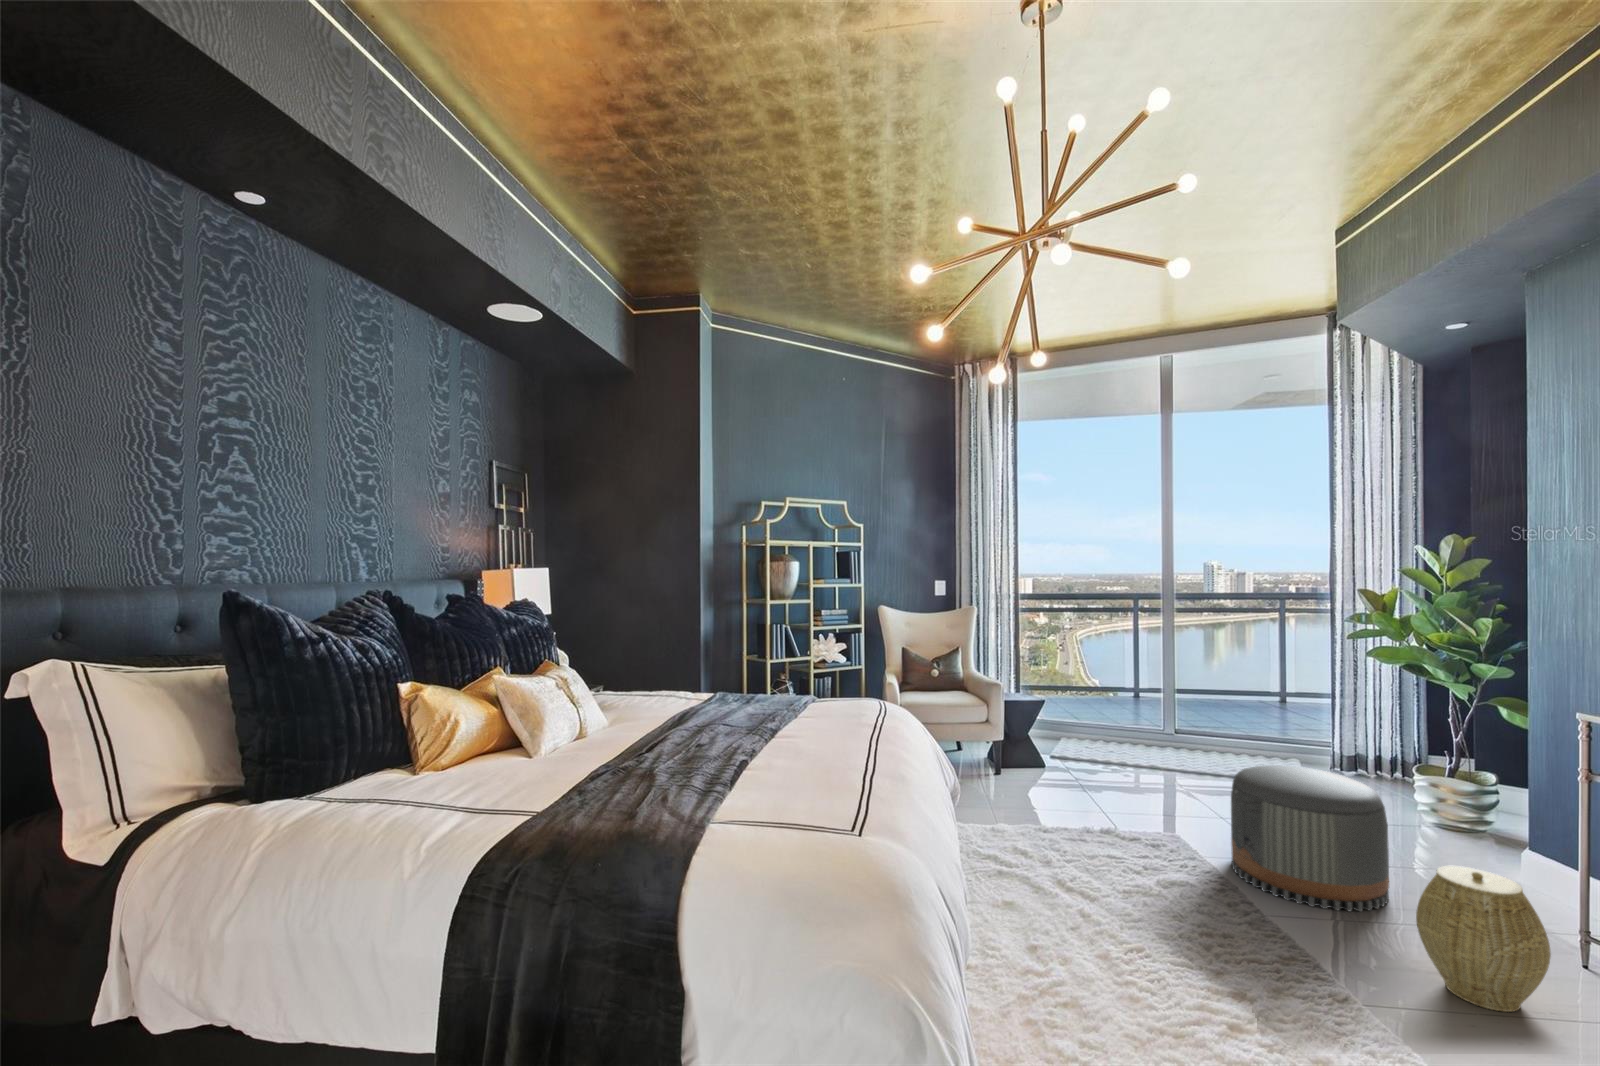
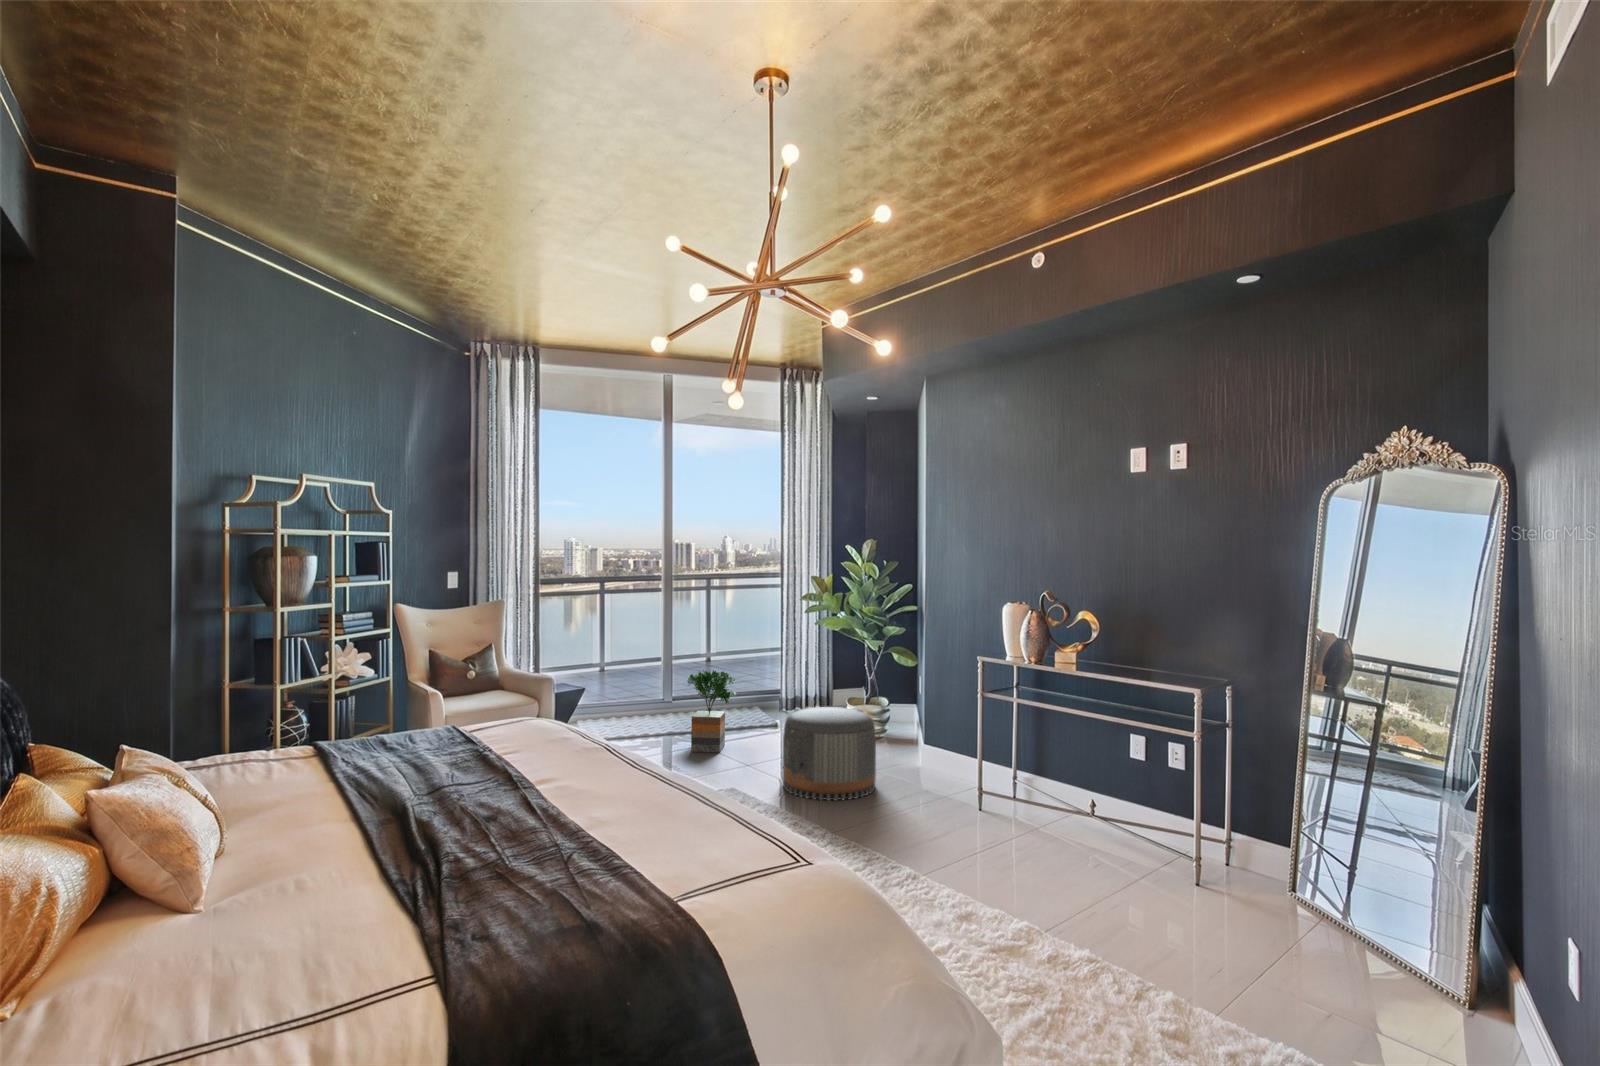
potted tree: none [1147,695,1215,798] -> present [687,670,735,753]
woven basket: present [1416,866,1551,1012] -> none [914,745,973,825]

